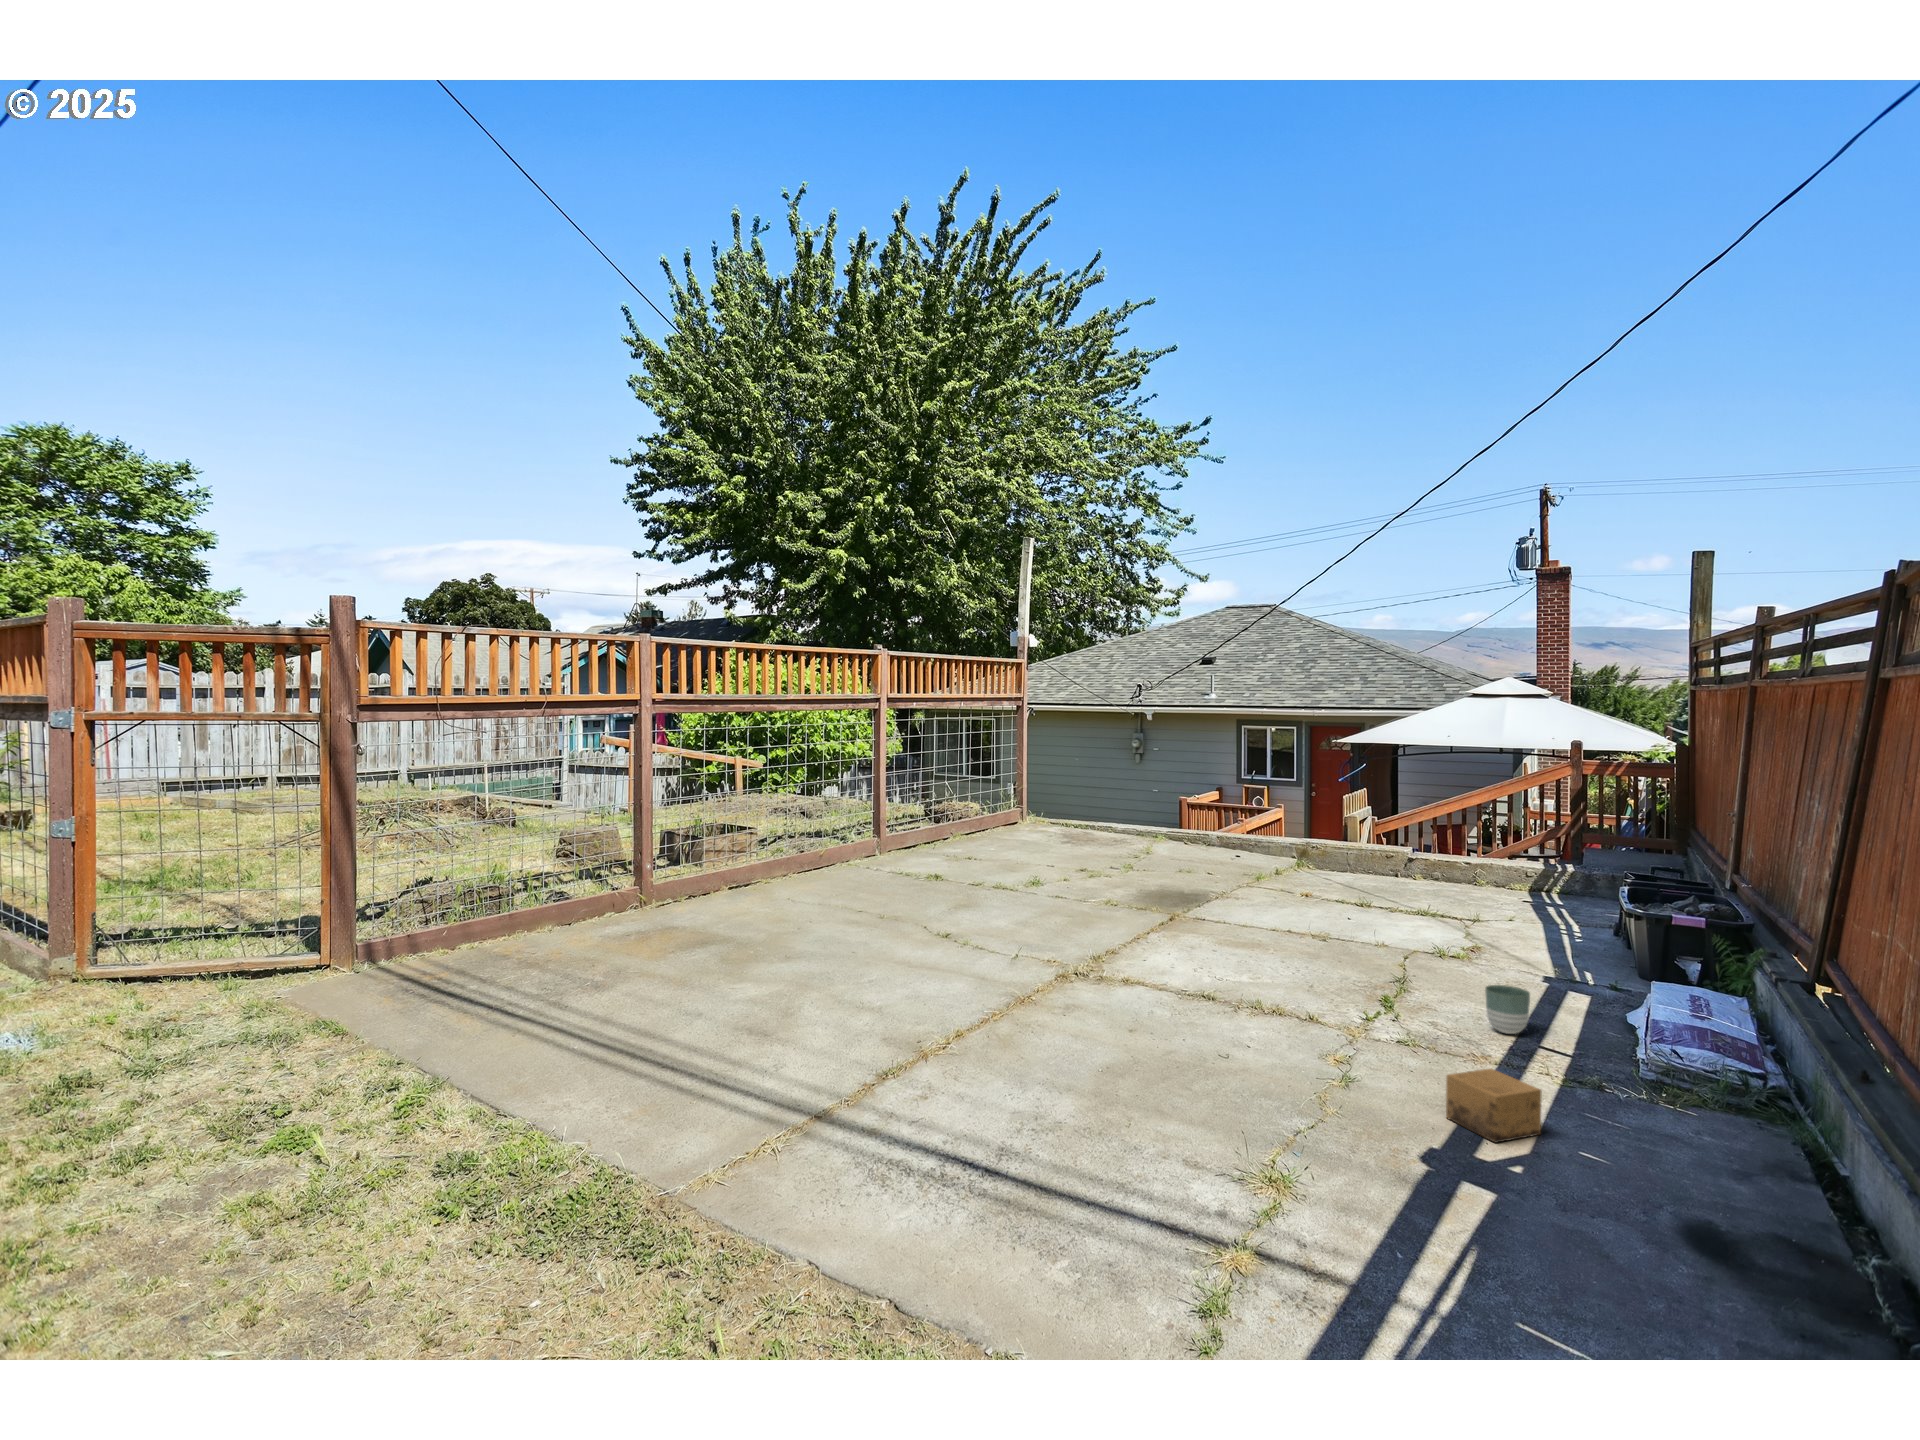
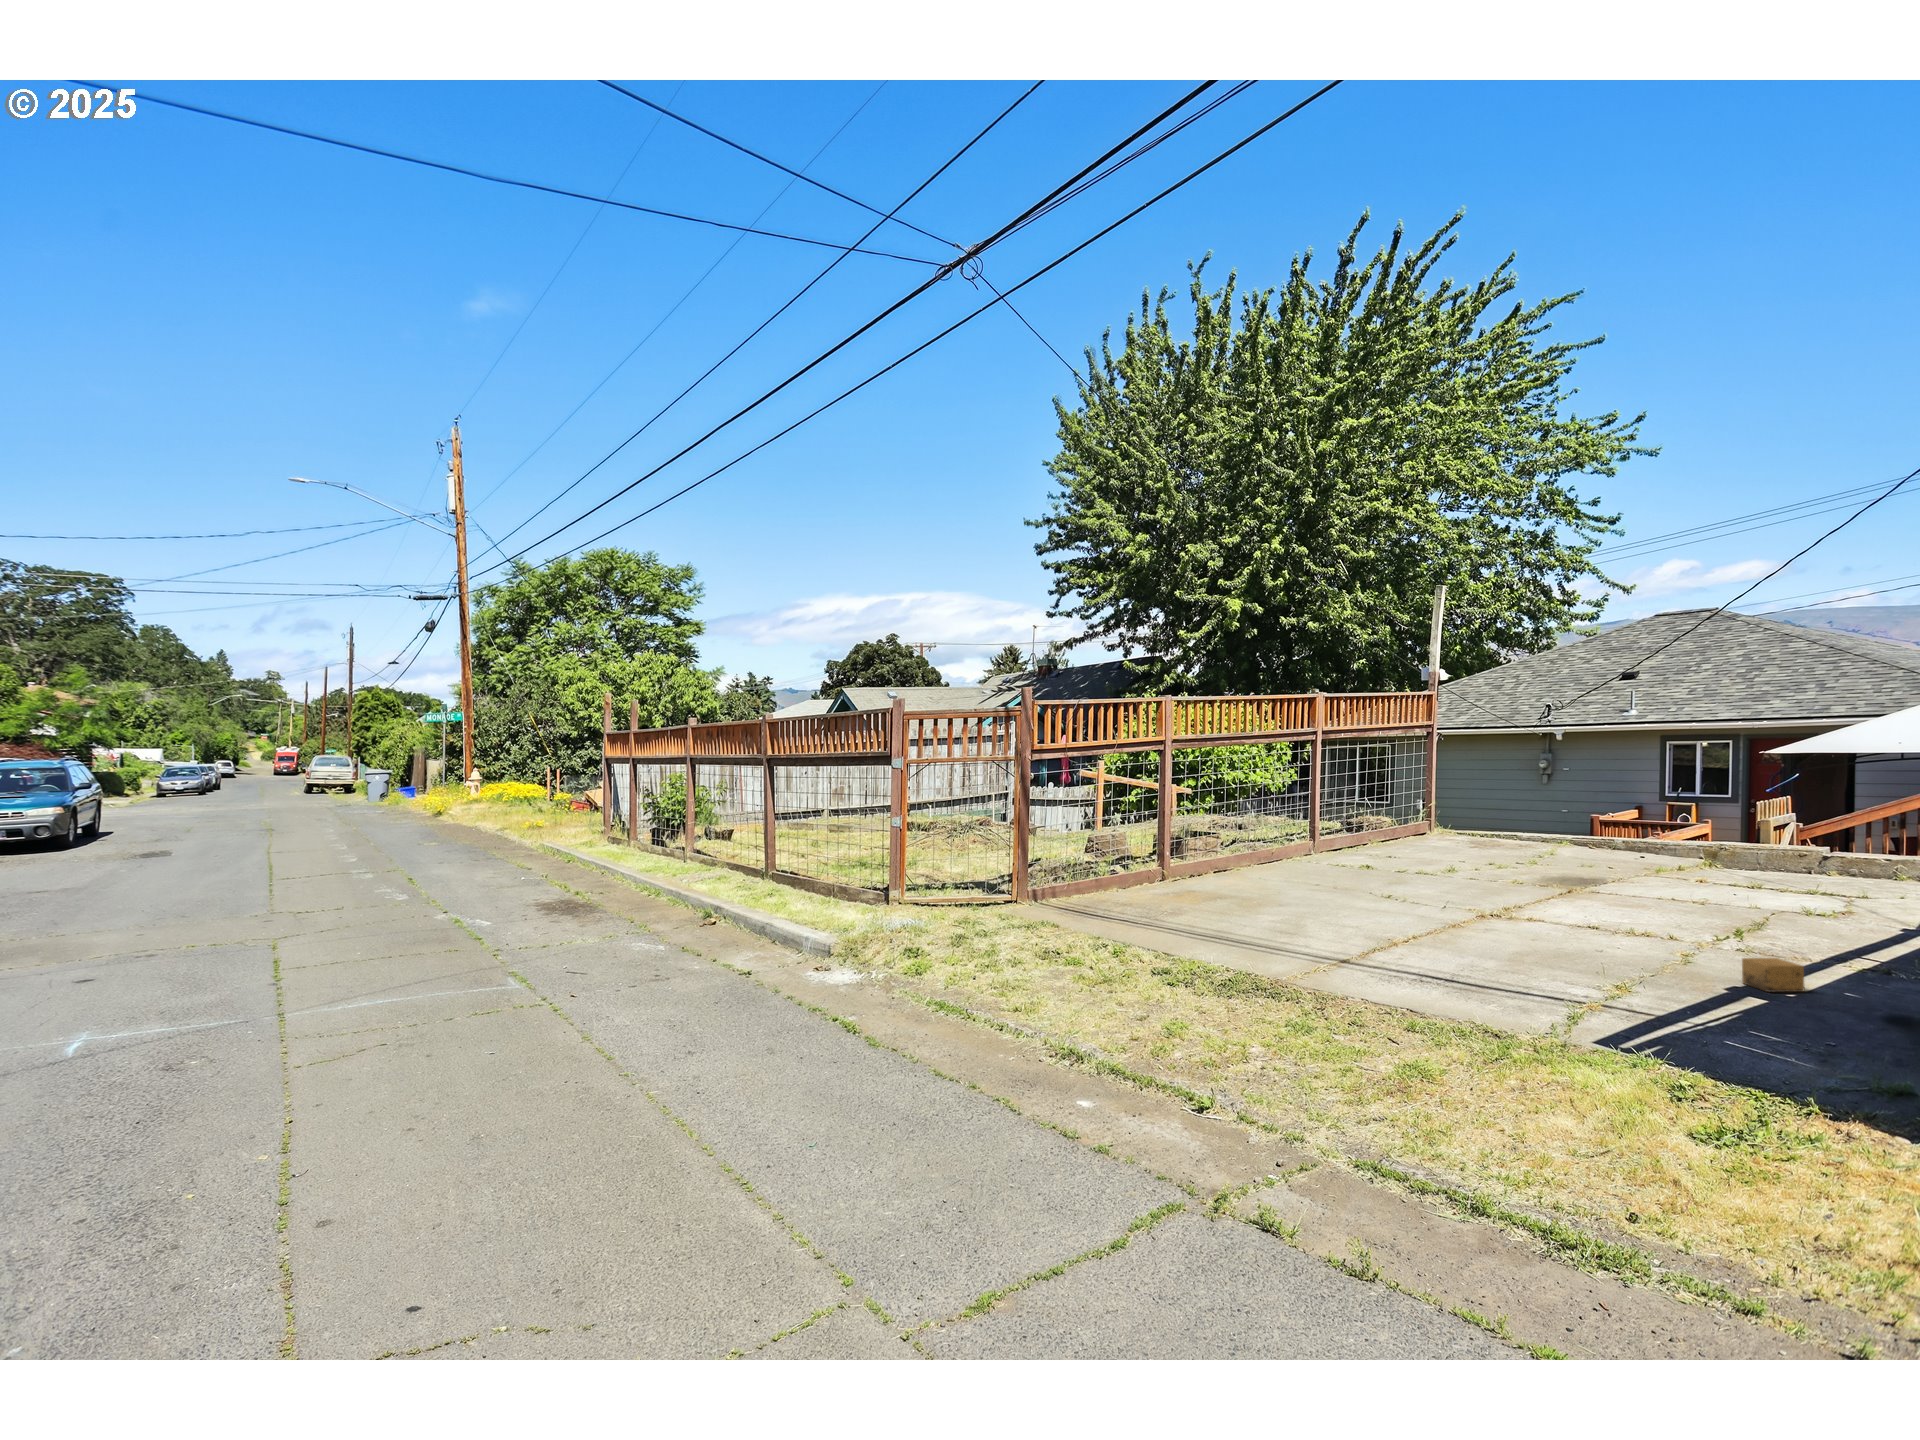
planter: present [1485,985,1530,1034] -> none [1806,927,1840,959]

